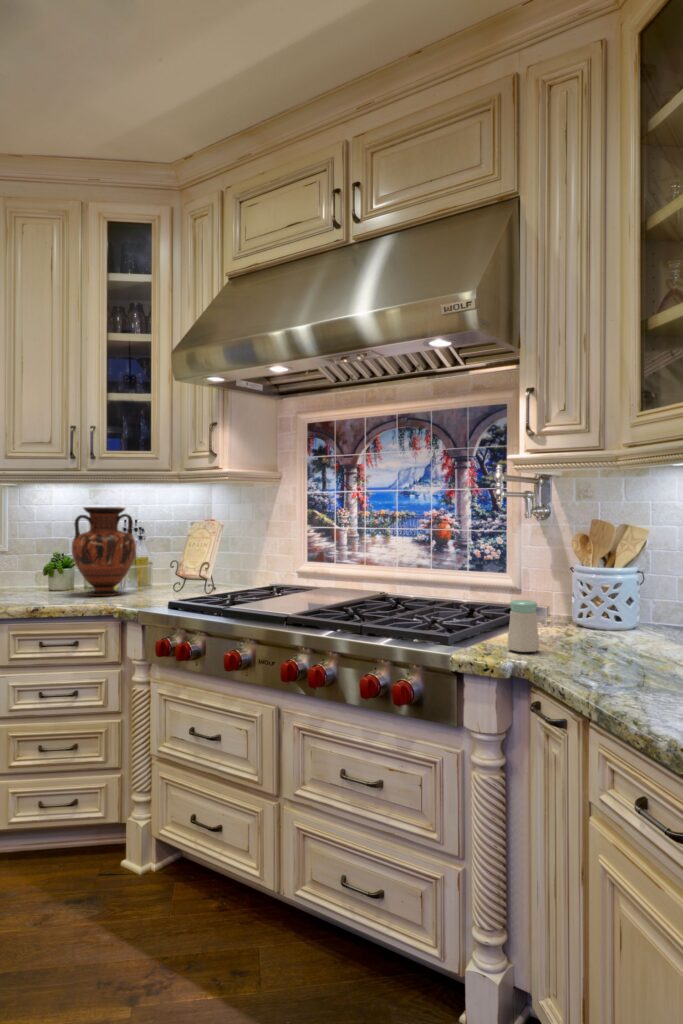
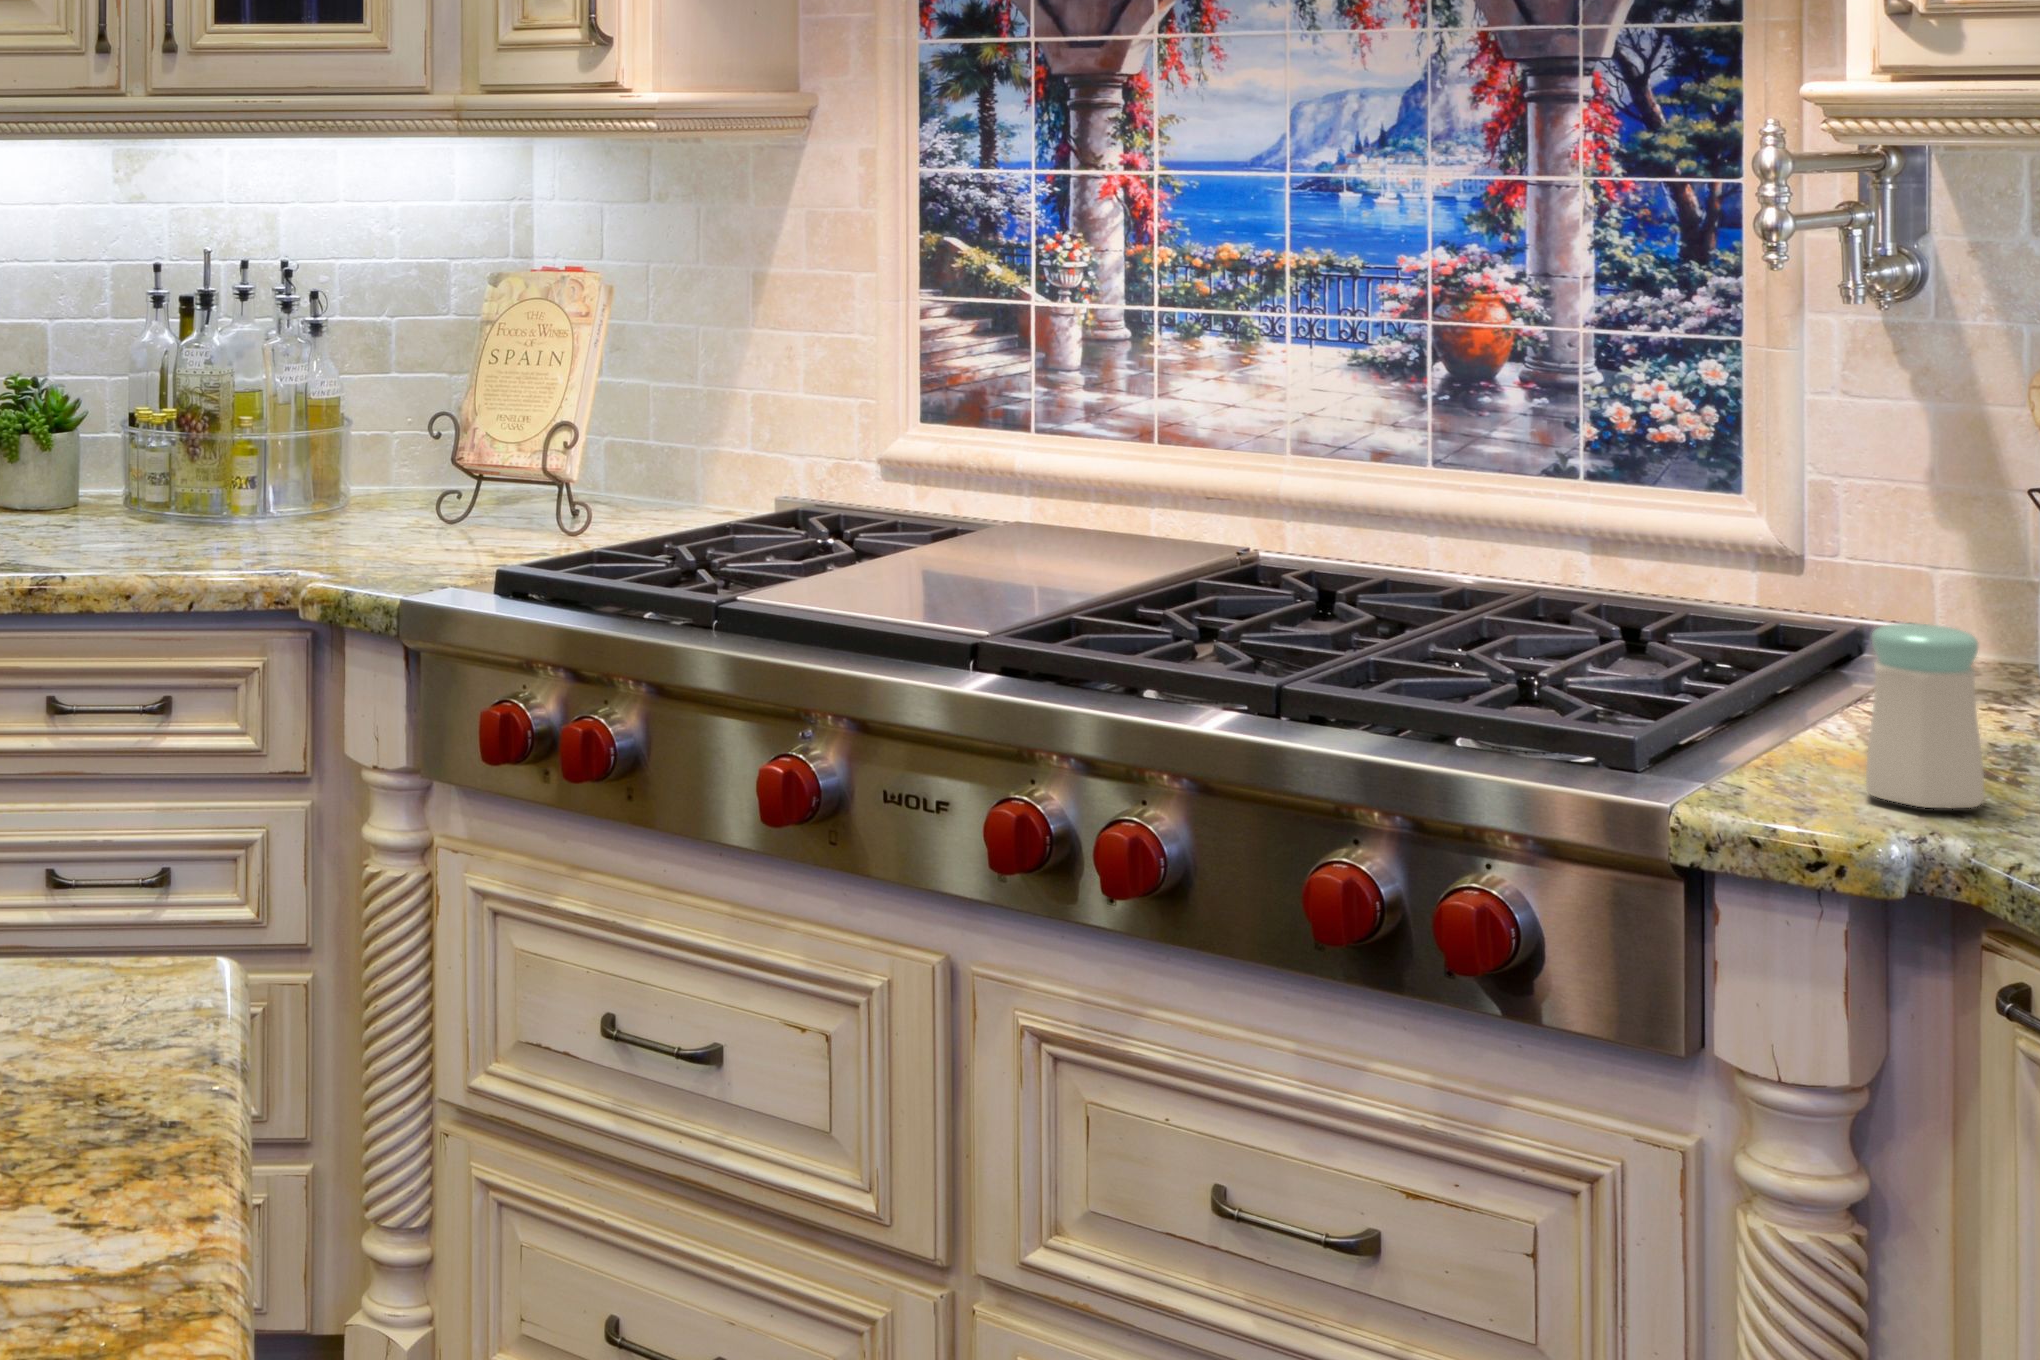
vase: present [72,507,136,596] -> none [105,223,317,538]

